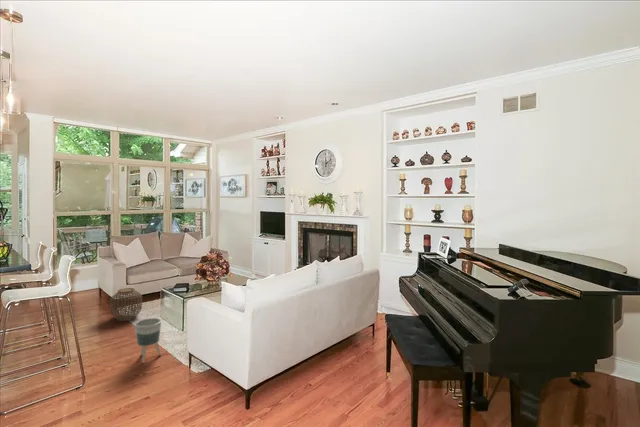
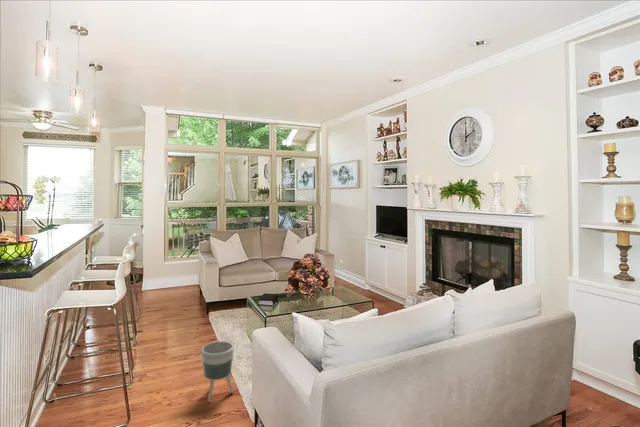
woven basket: present [110,288,142,321] -> none [196,294,230,332]

